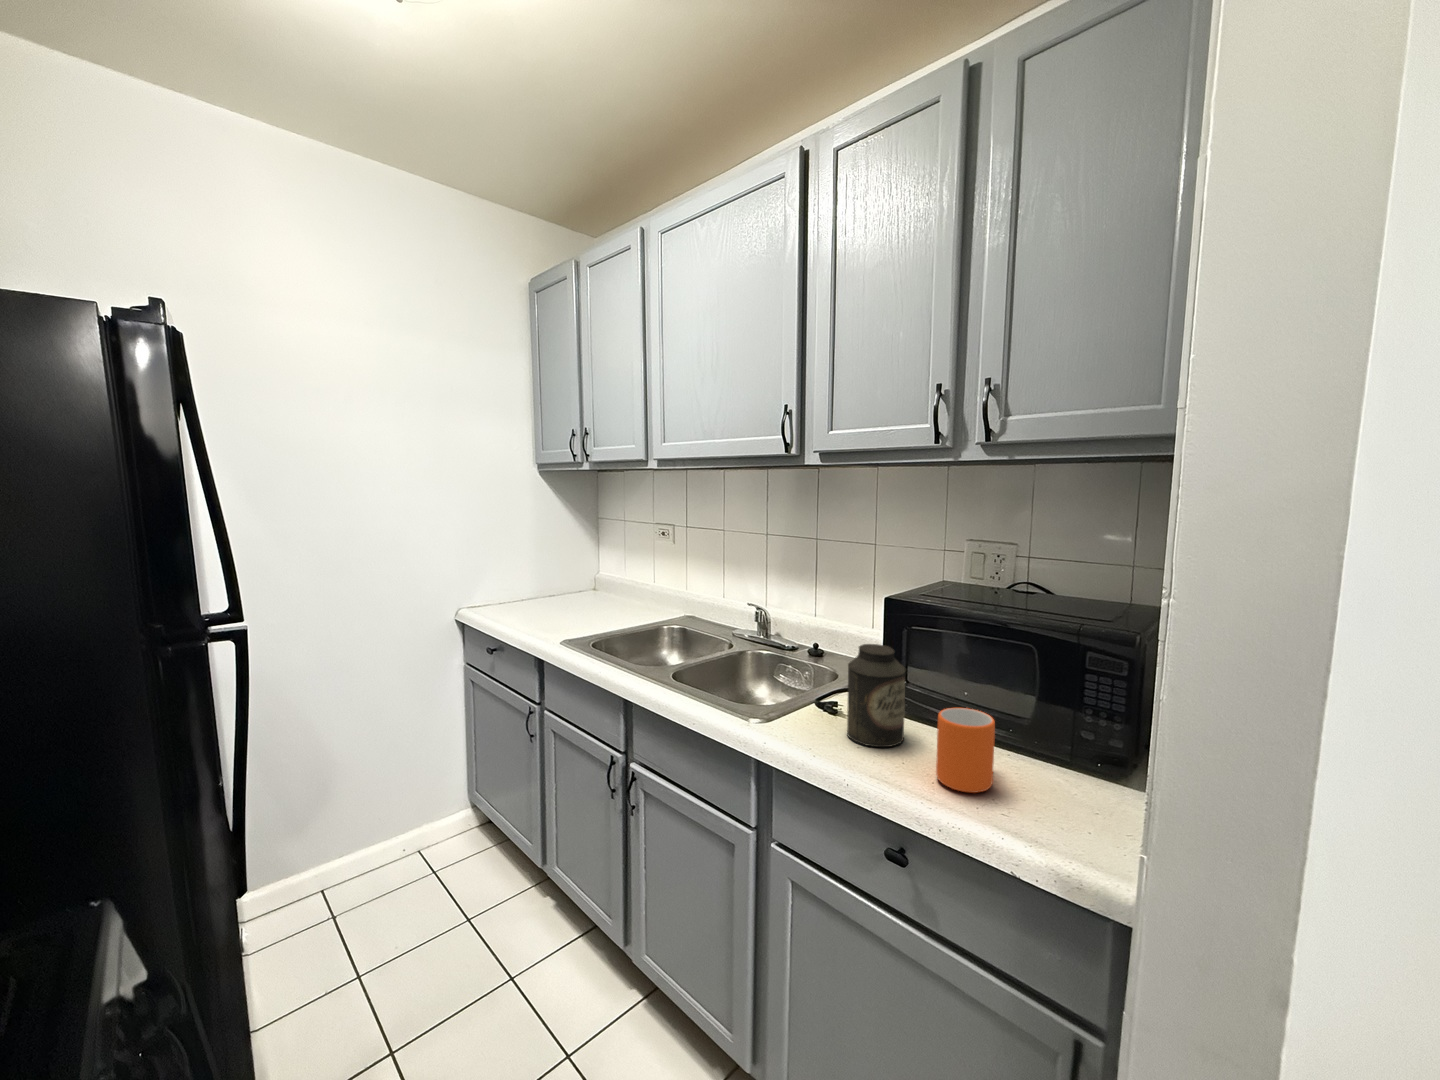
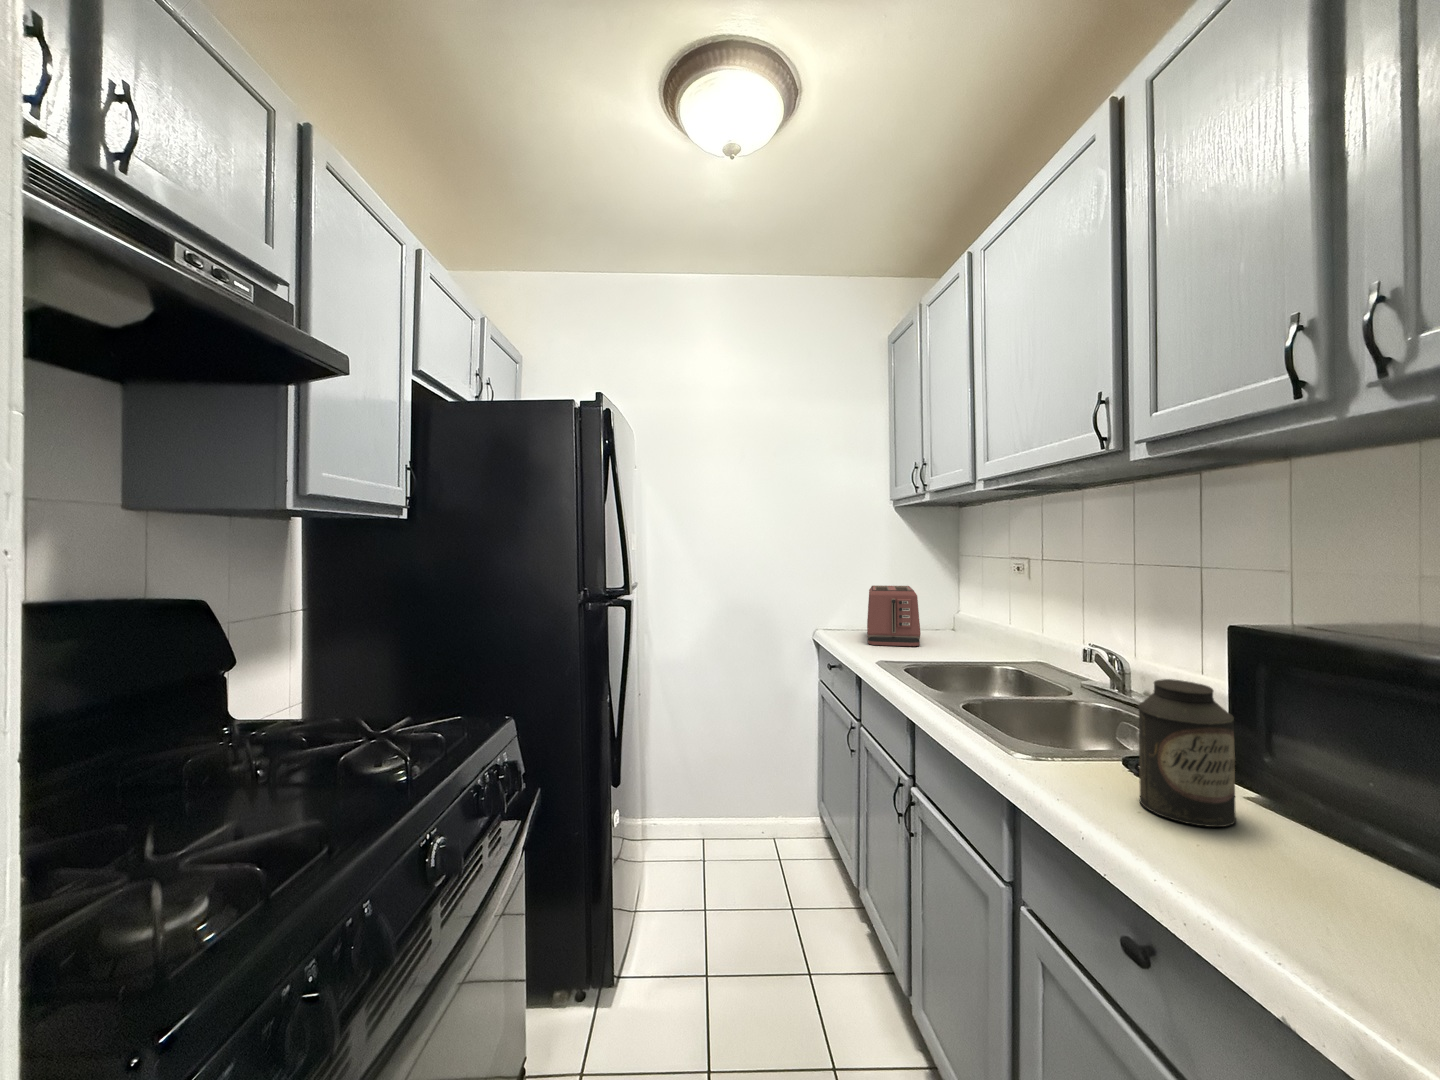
toaster: none [518,554,583,620] -> present [867,585,921,646]
mug: present [936,708,995,793] -> none [1240,776,1368,916]

